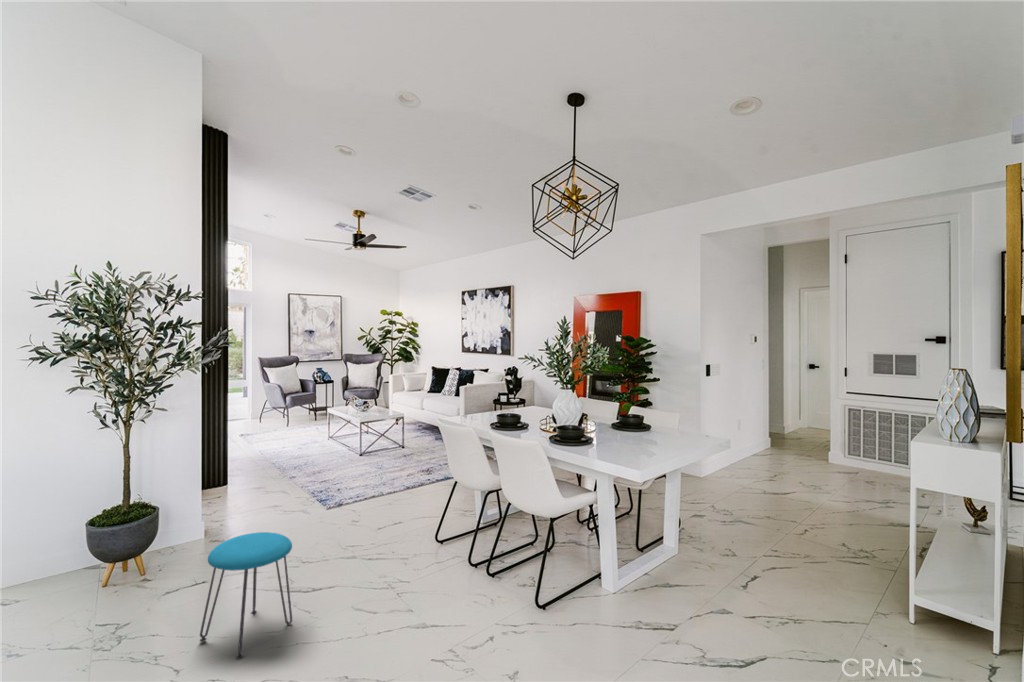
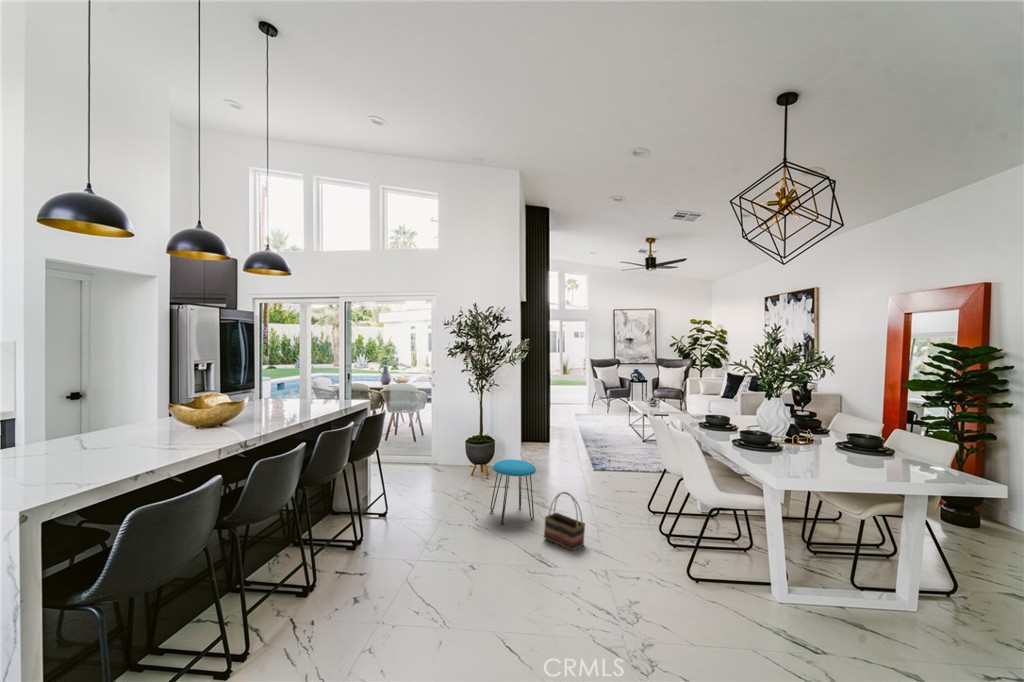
basket: none [334,565,400,654] -> present [544,492,585,551]

